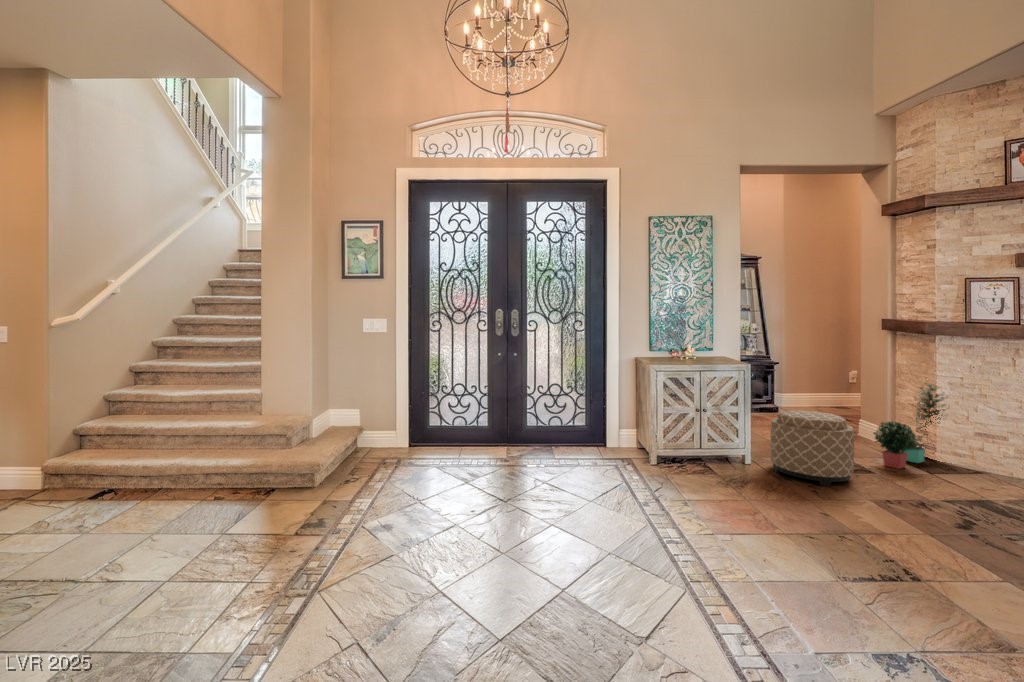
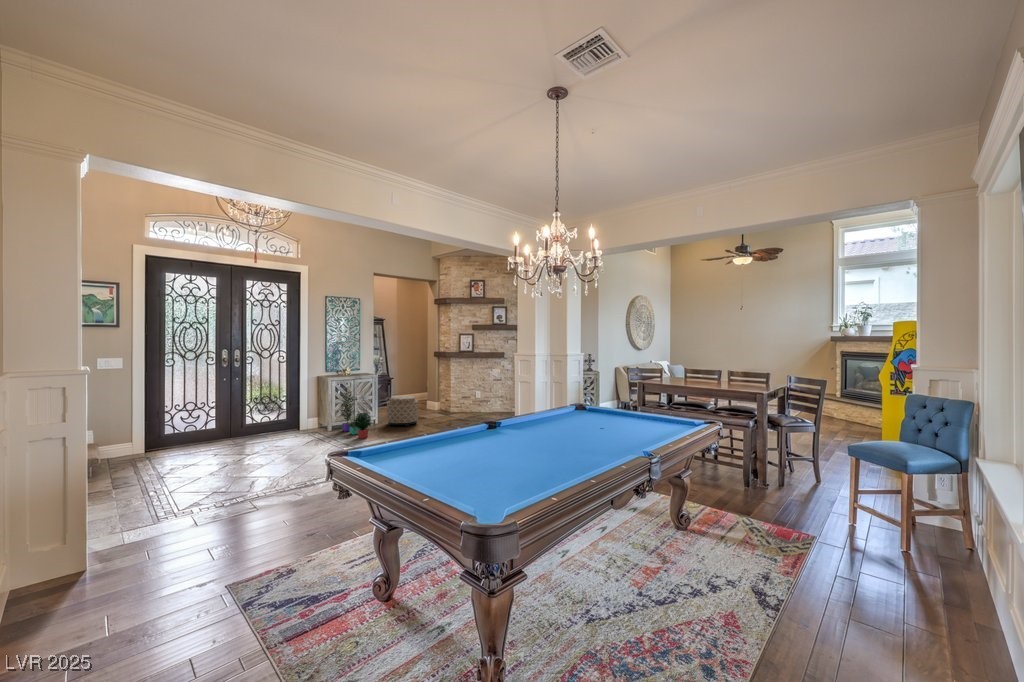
potted plant: present [874,383,948,469] -> present [341,390,371,438]

